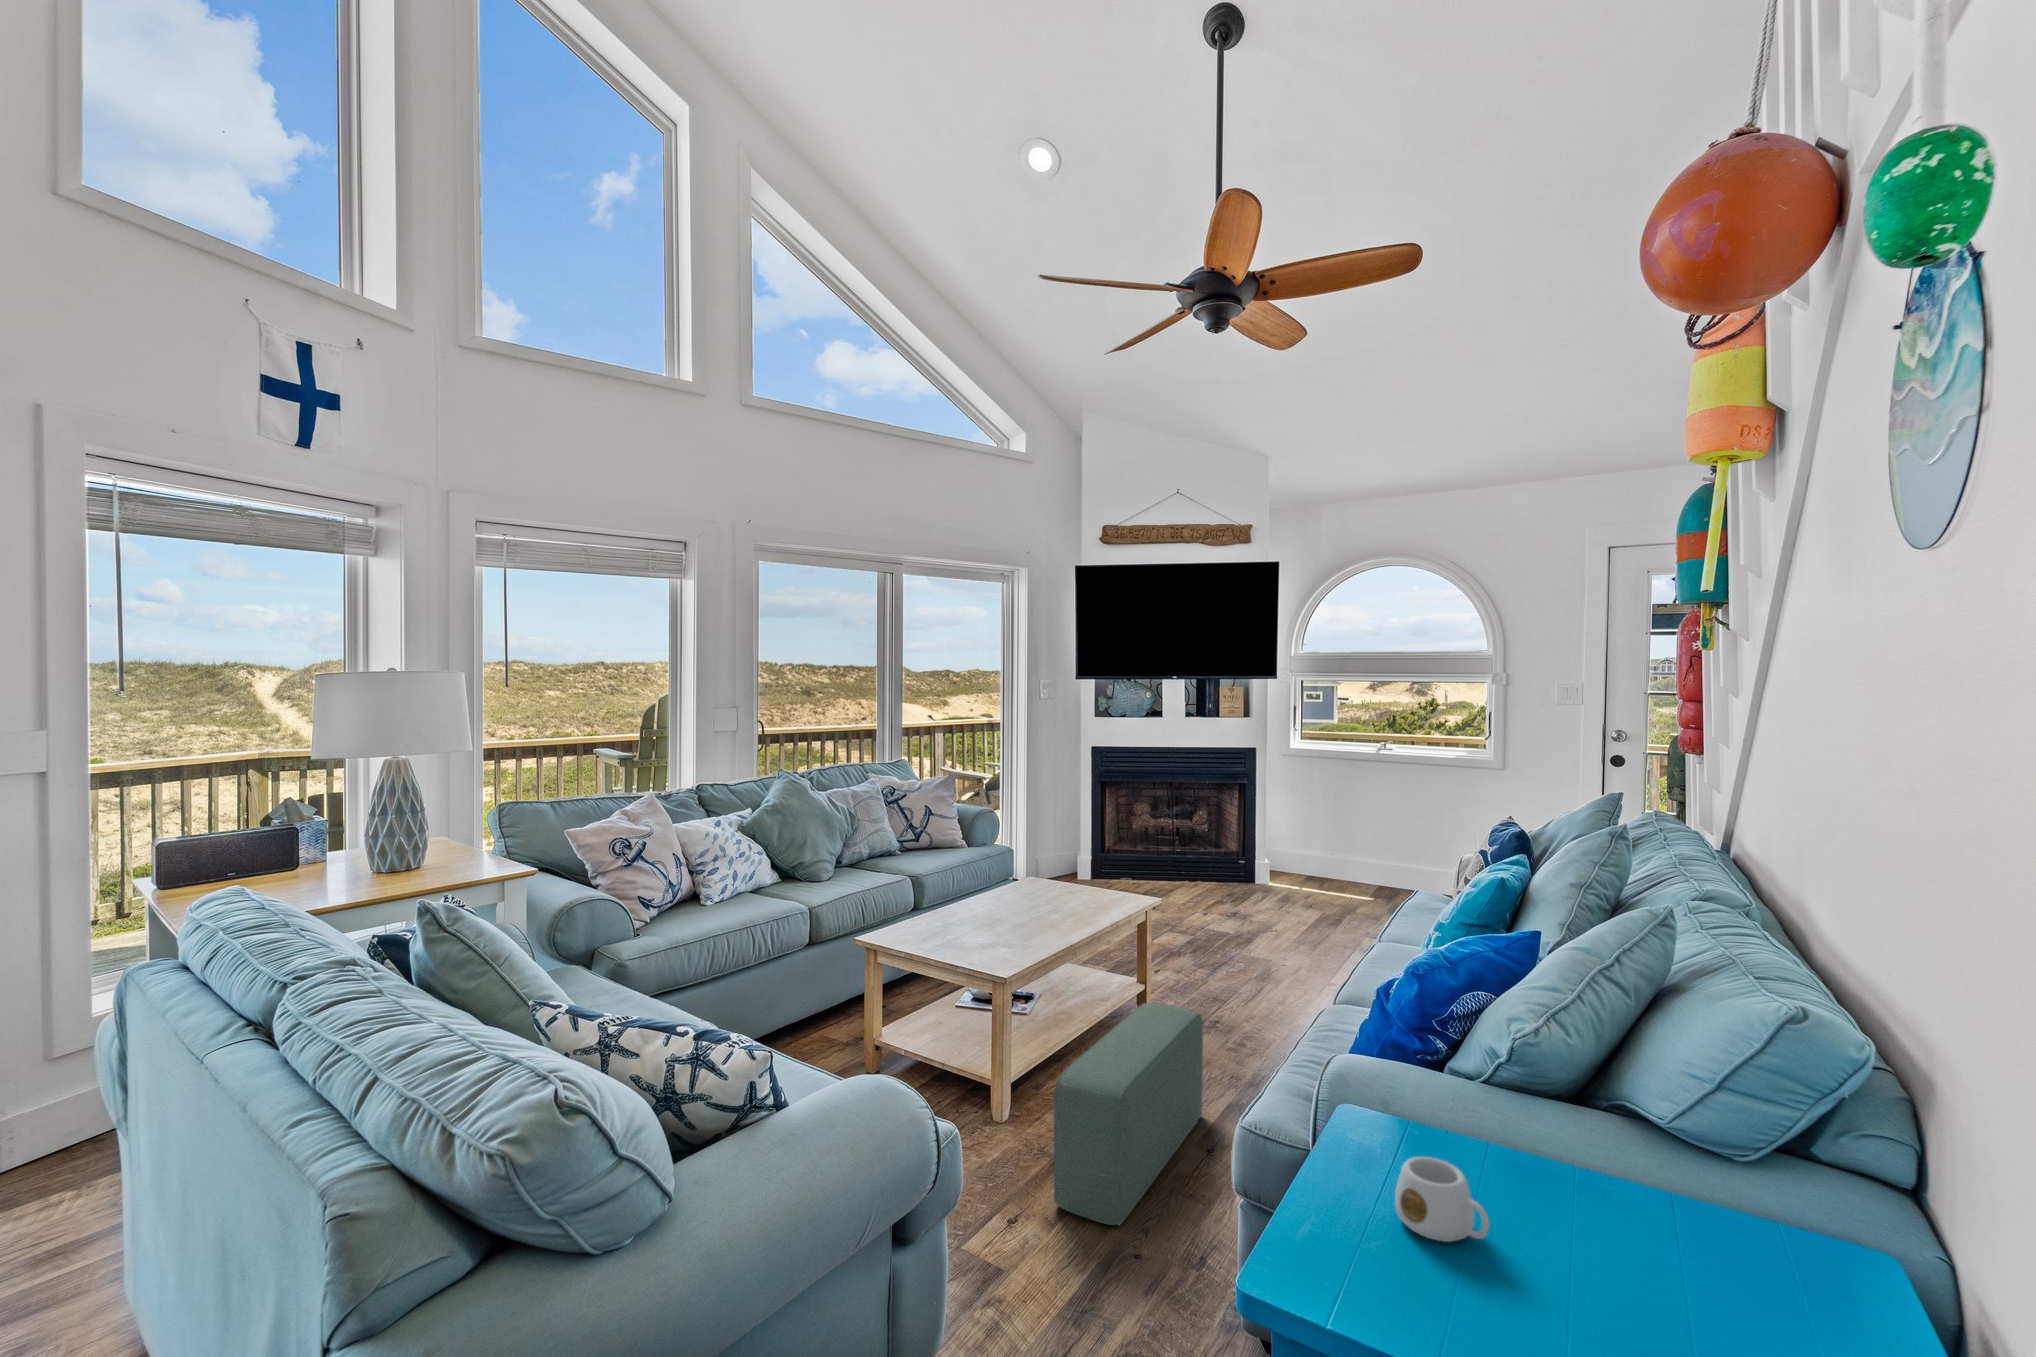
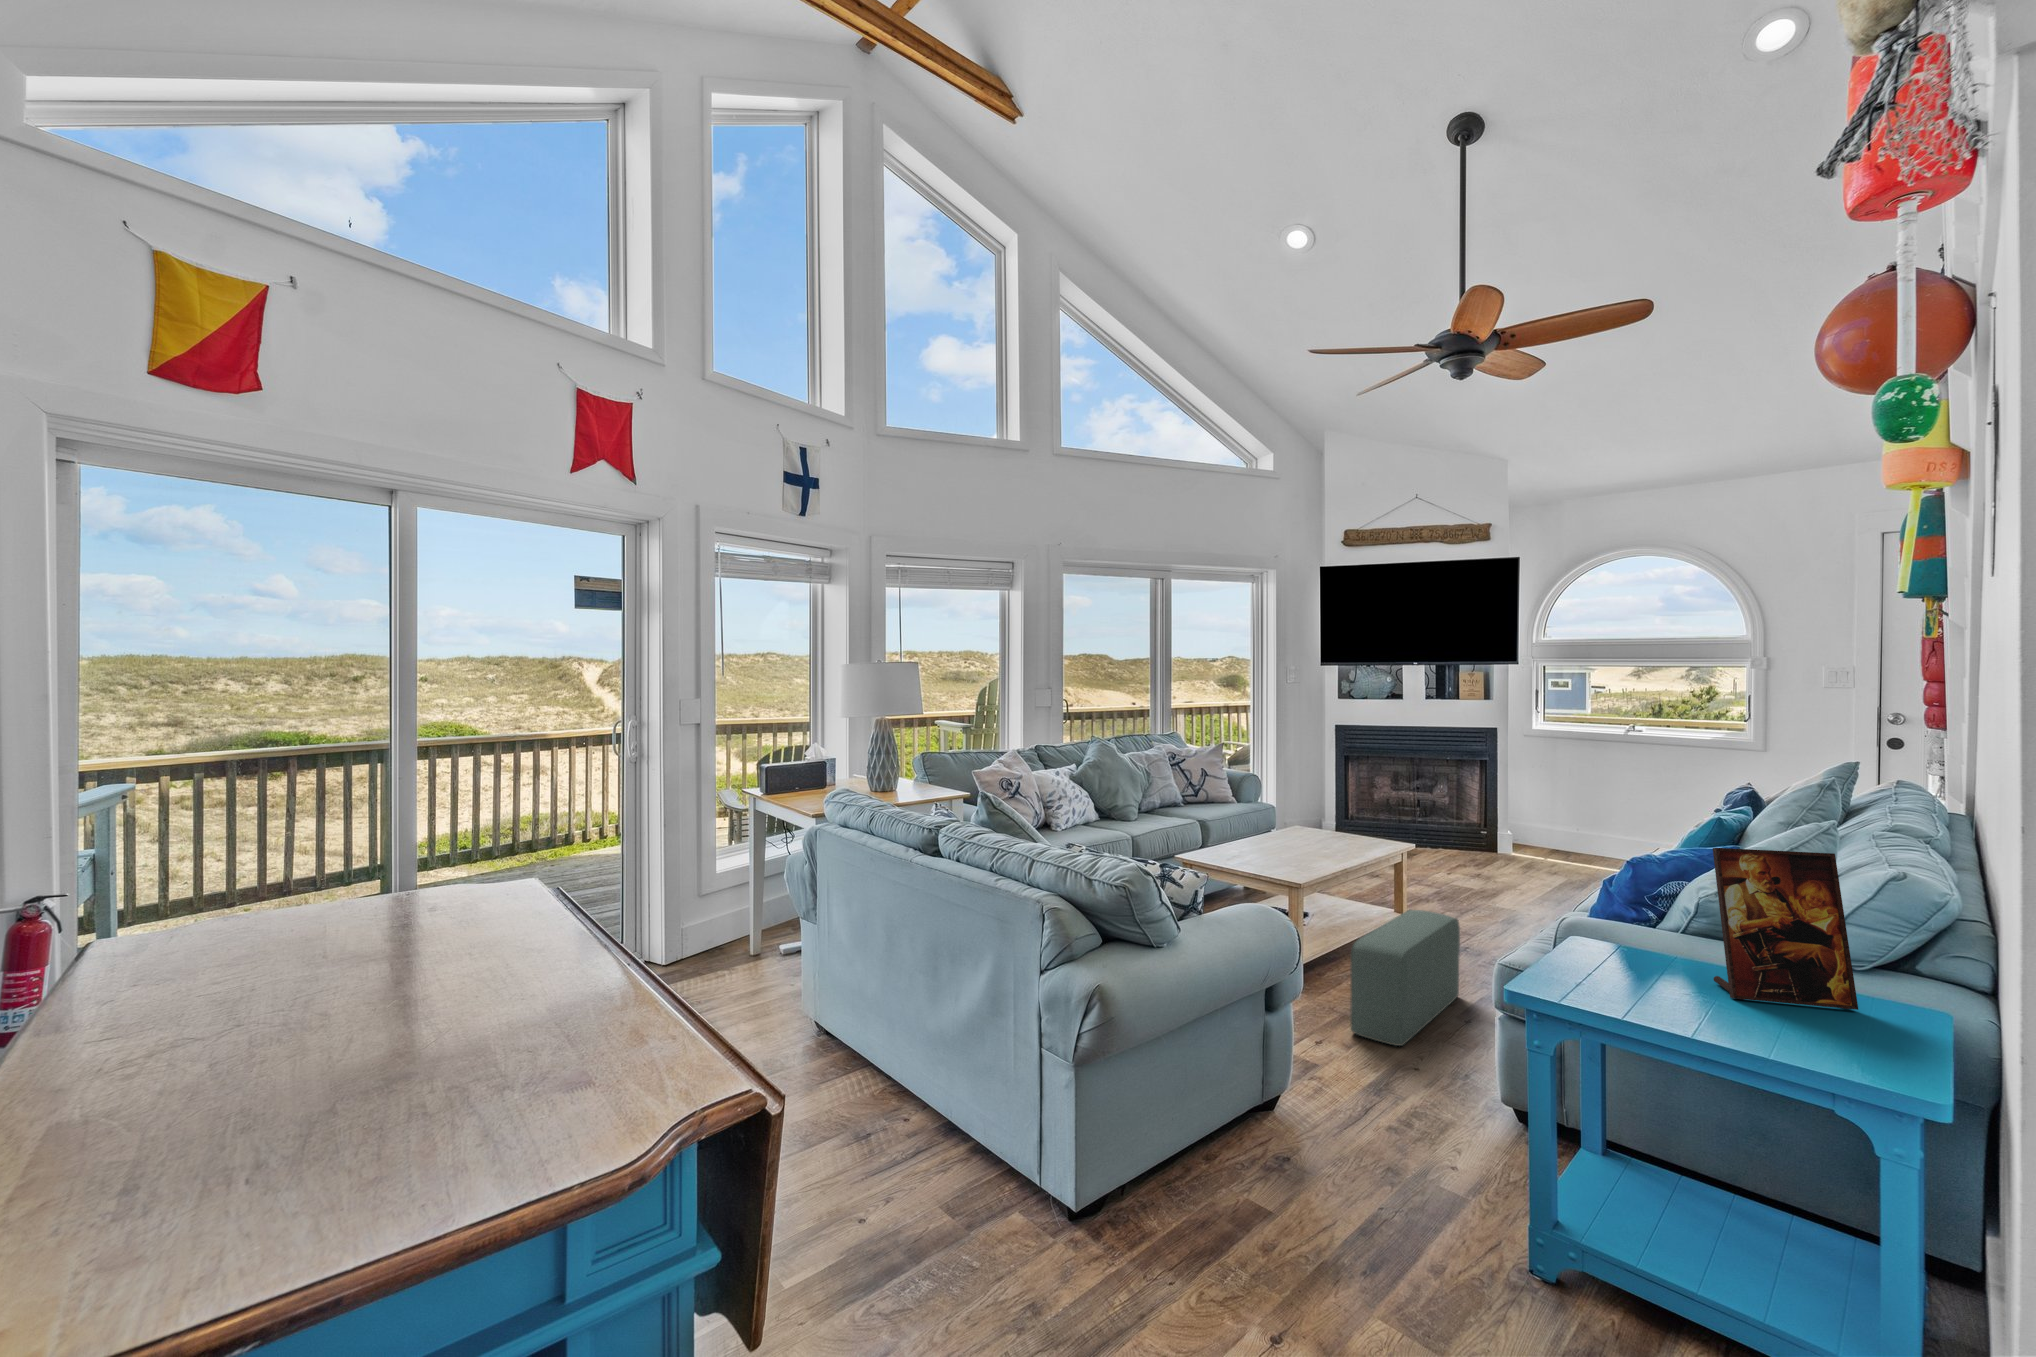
picture frame: none [1562,1006,1801,1302] -> present [1713,848,1858,1010]
mug: present [1395,1157,1489,1242] -> none [1604,938,1662,978]

